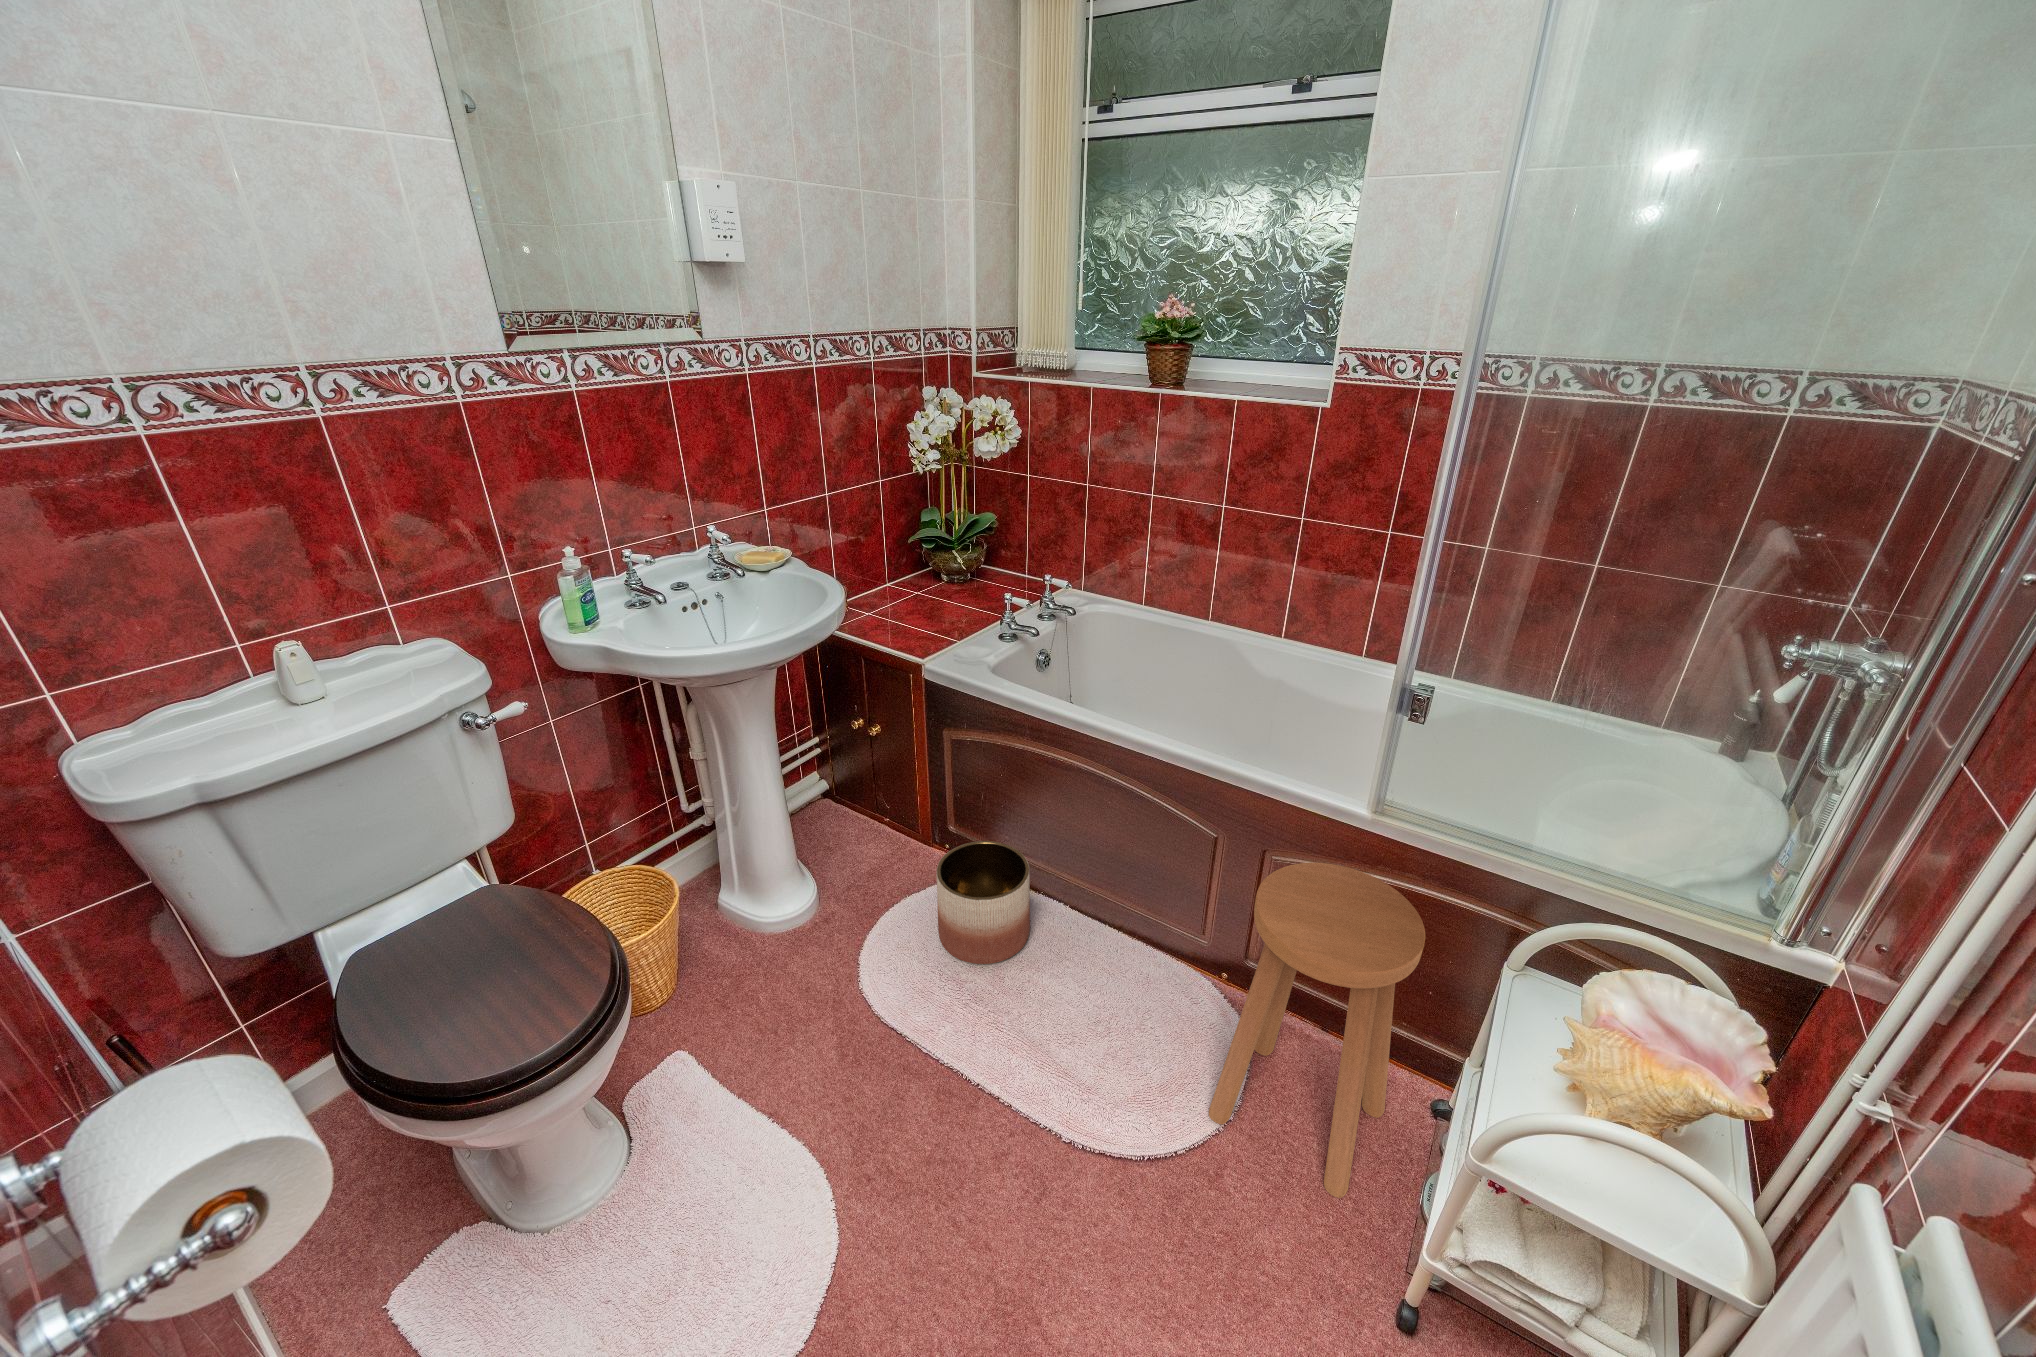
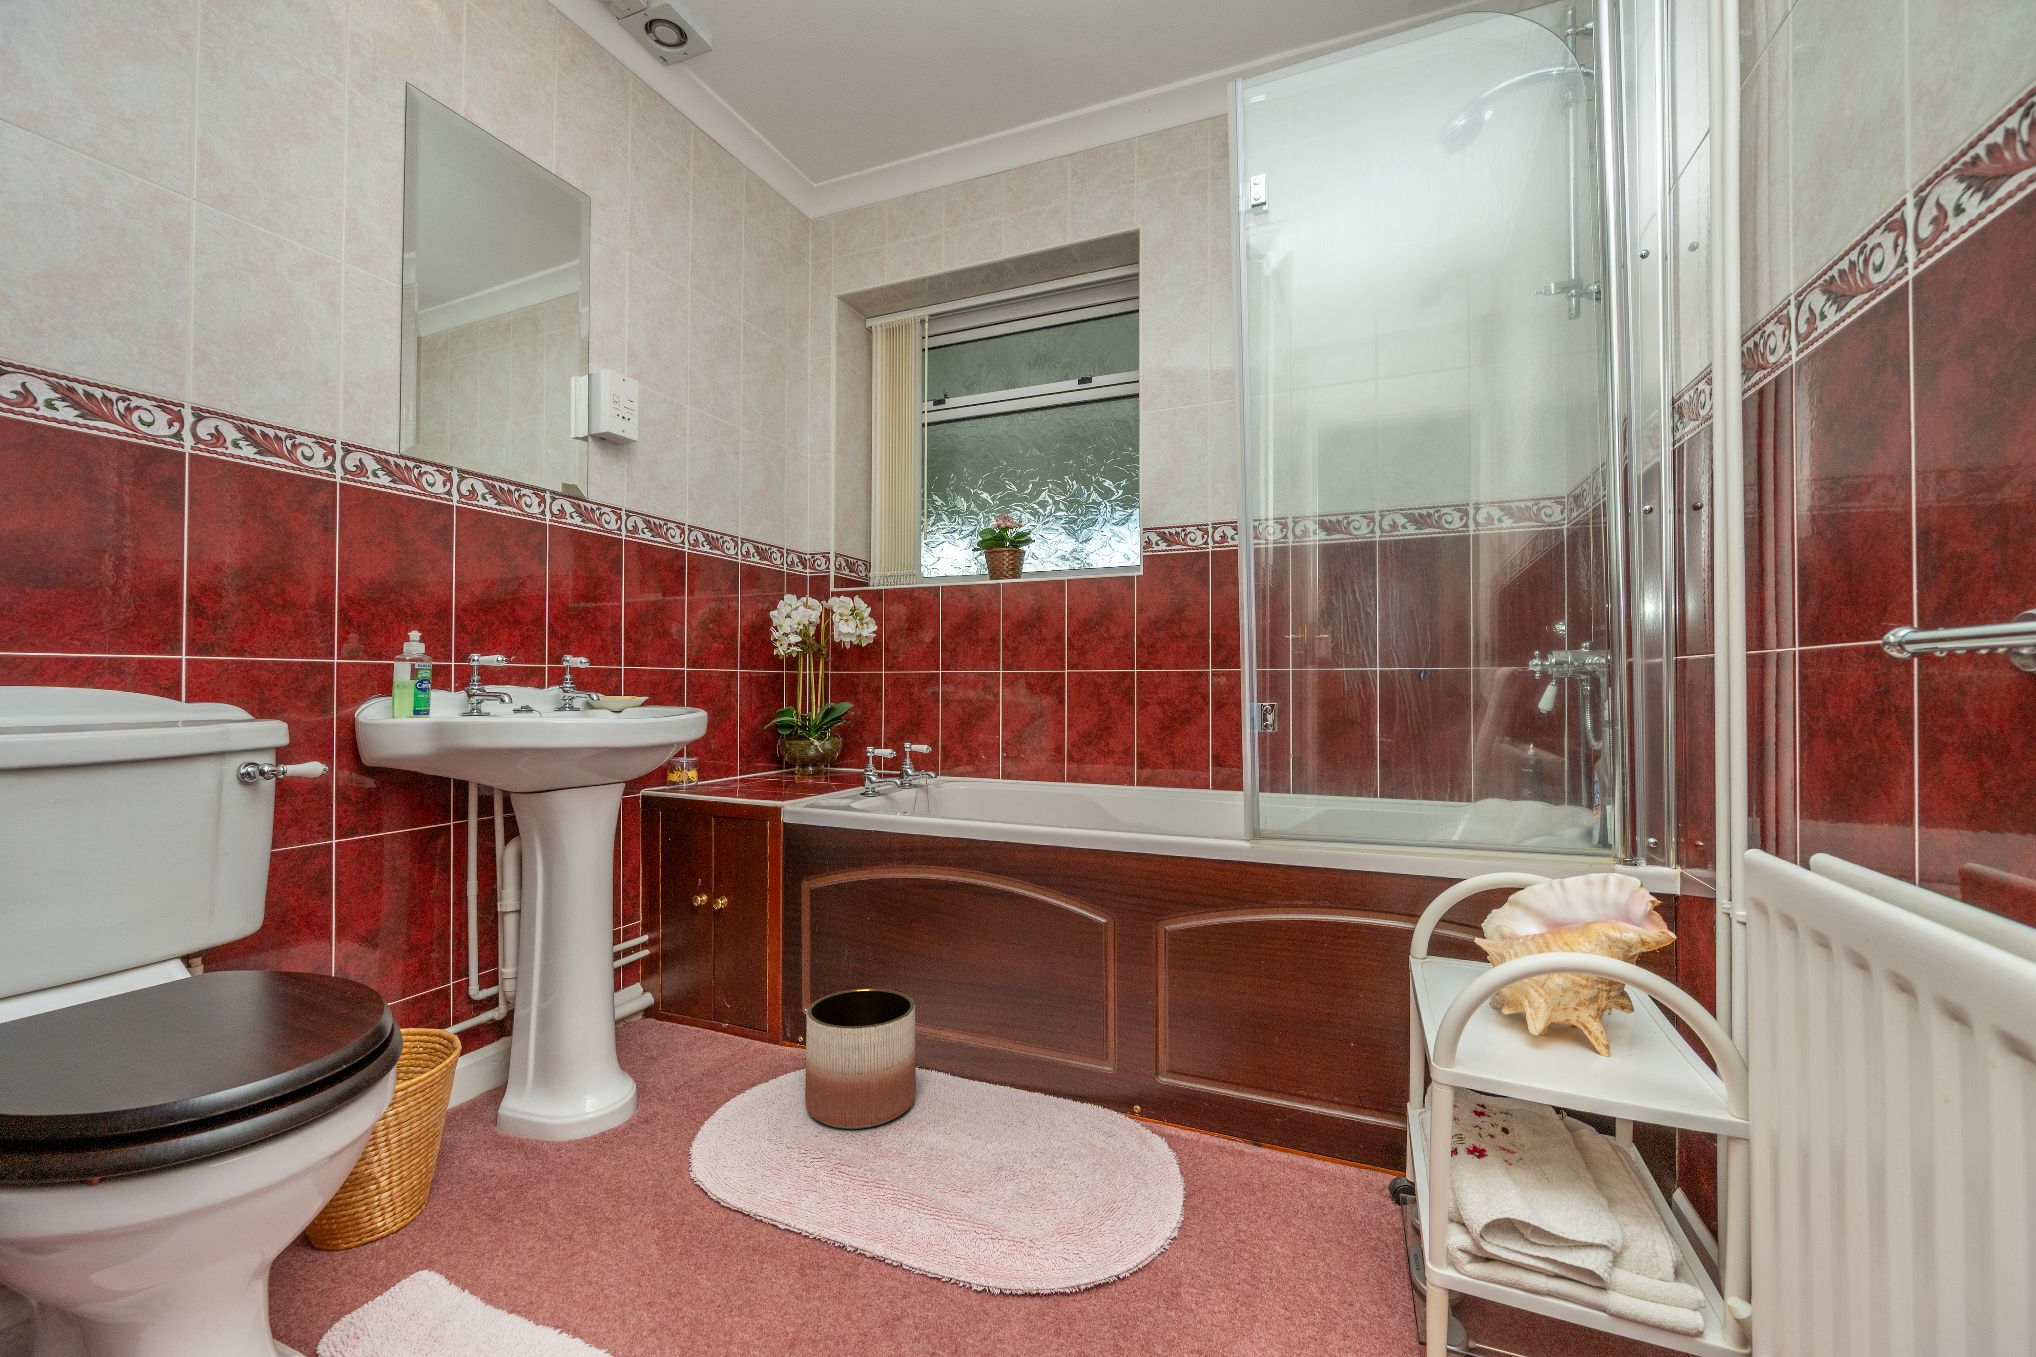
stool: present [1209,863,1425,1198] -> none [1157,888,1344,1270]

